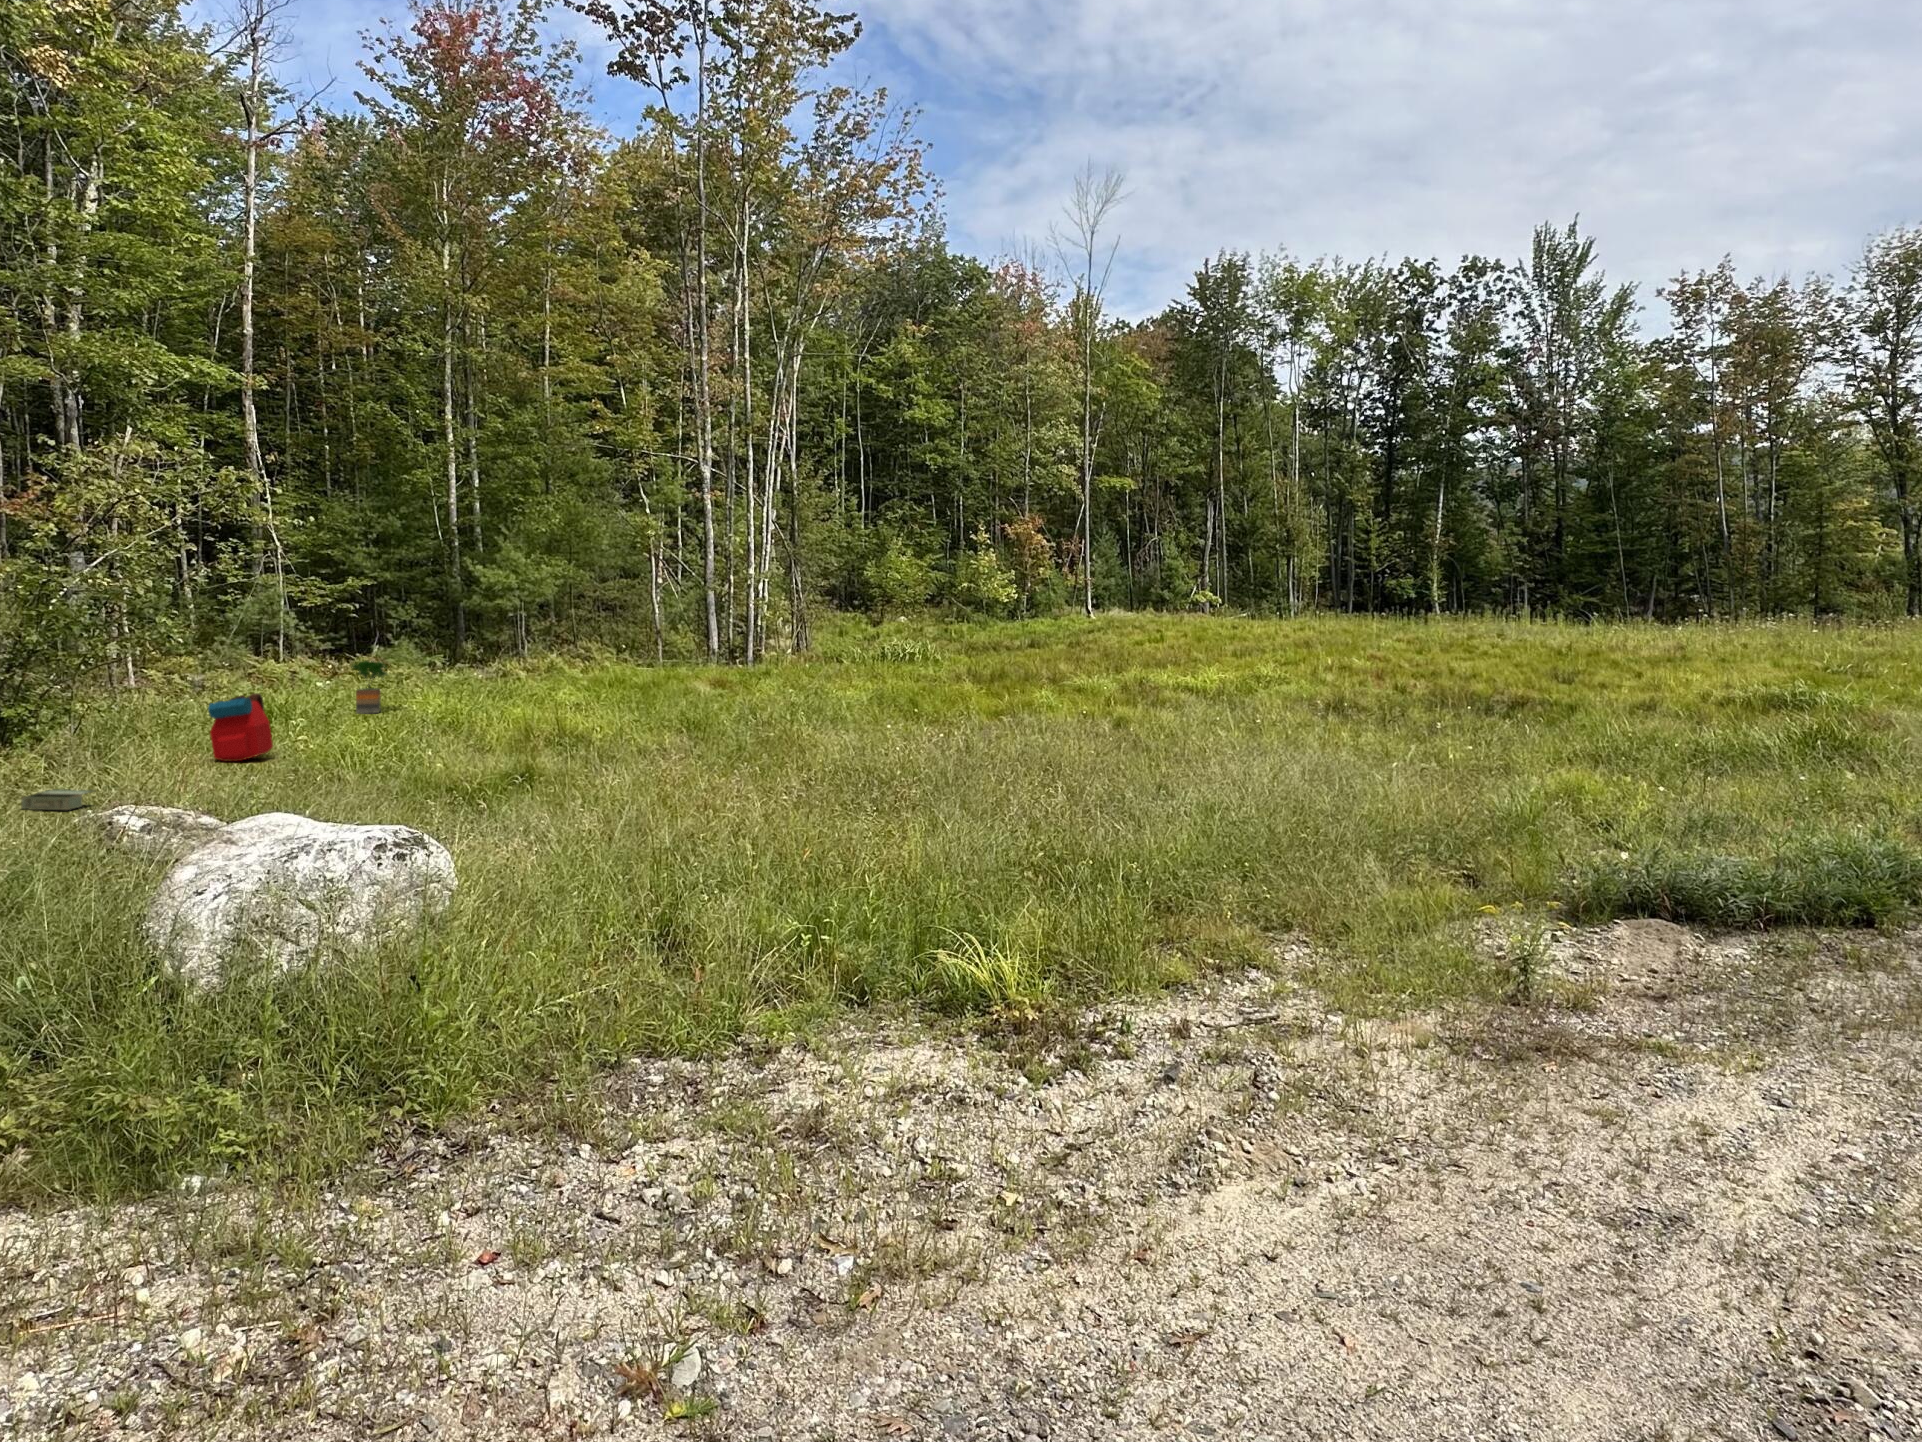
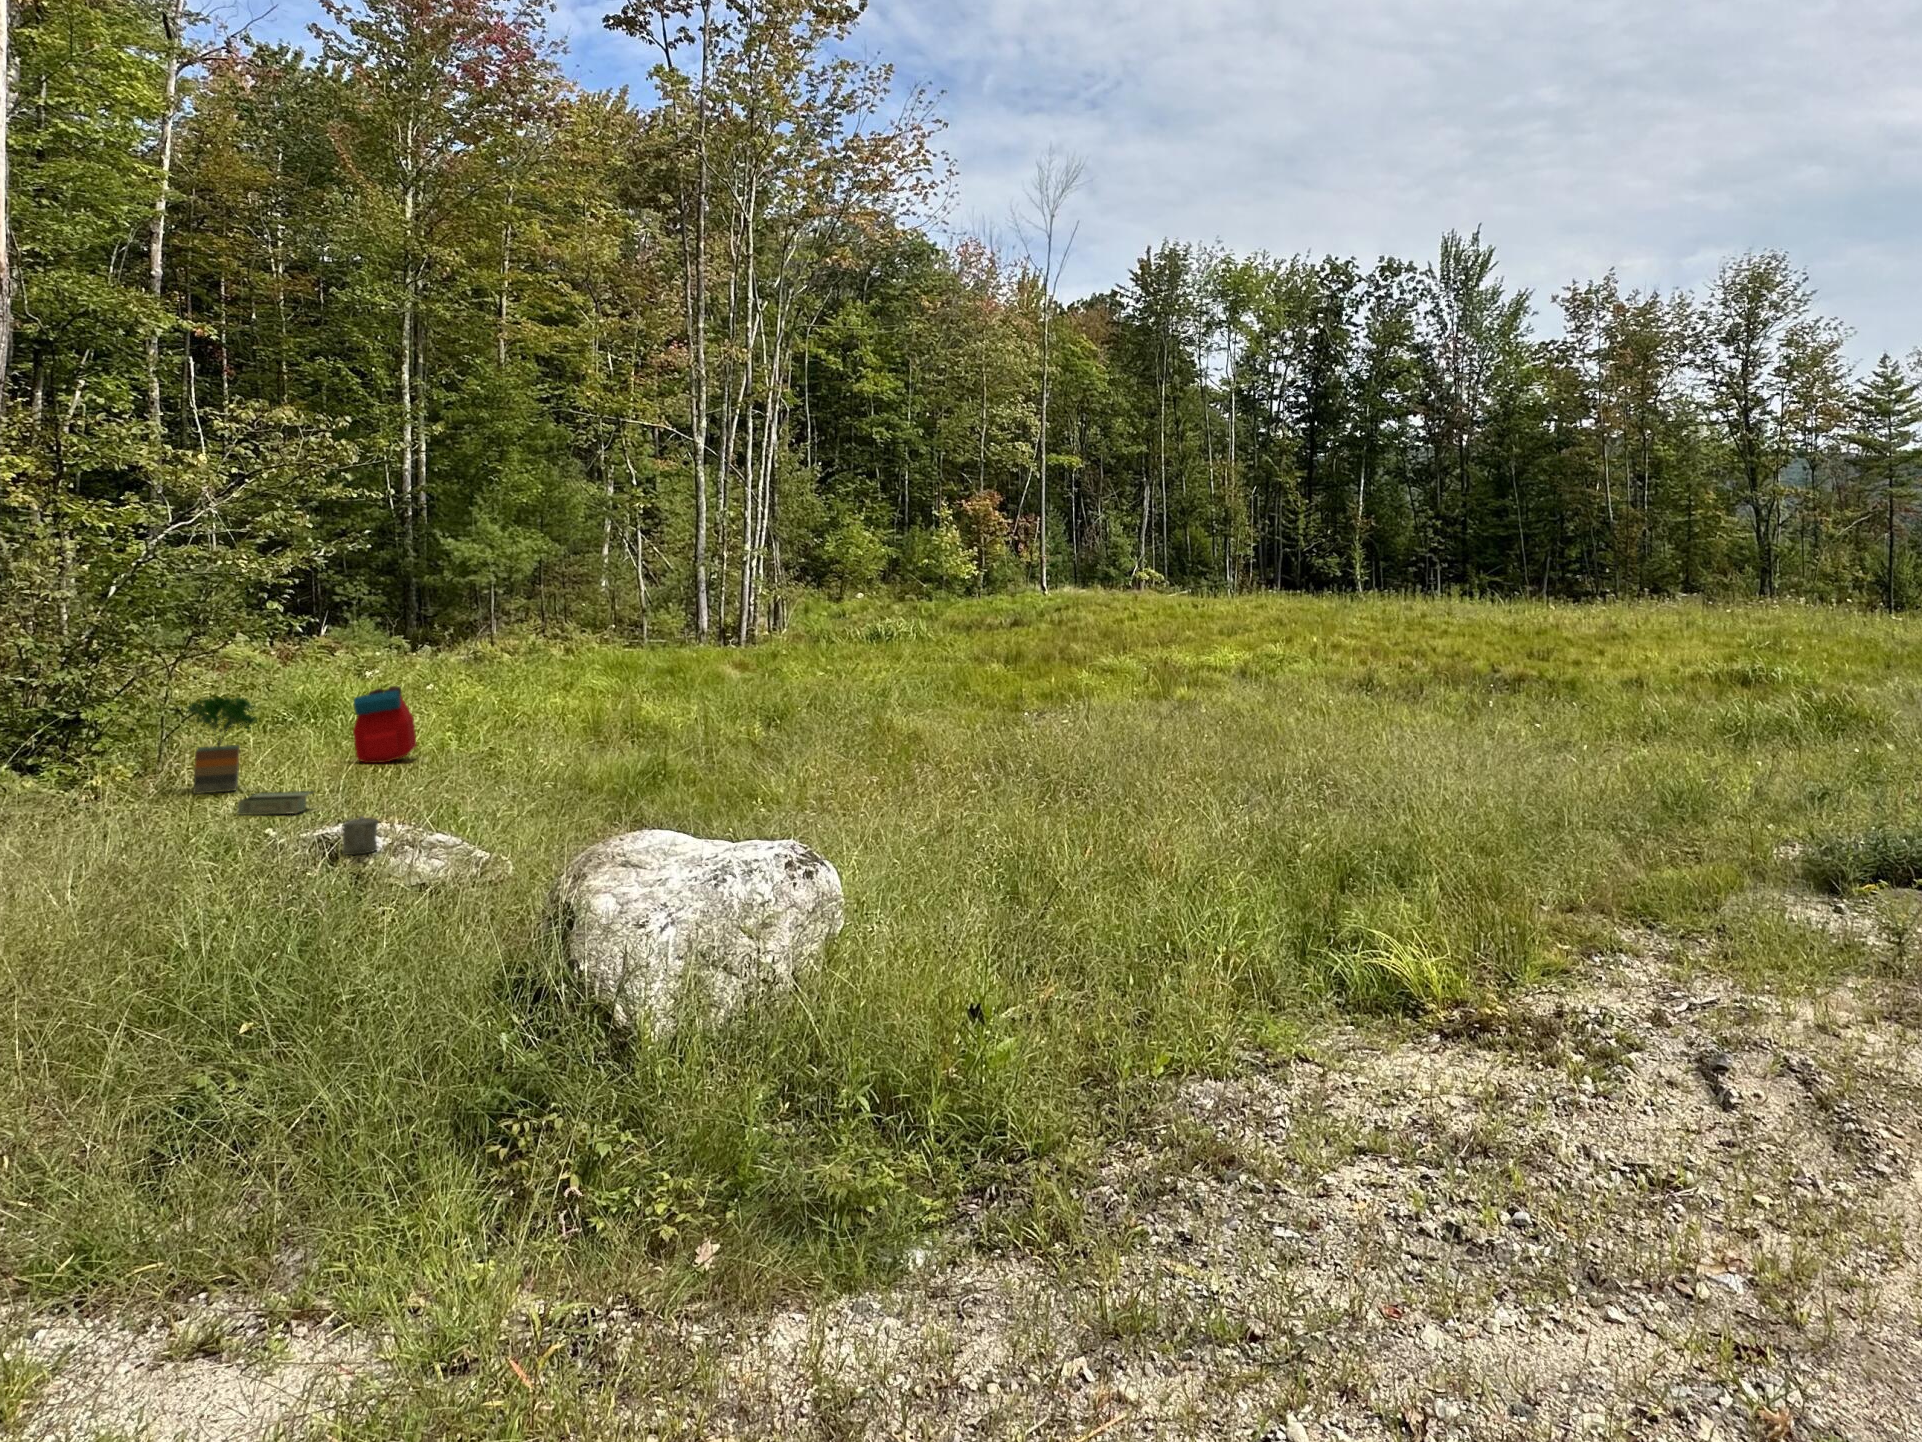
potted tree: present [352,661,387,714] -> present [187,696,257,794]
watering can: none [20,819,66,855] -> present [342,816,379,855]

